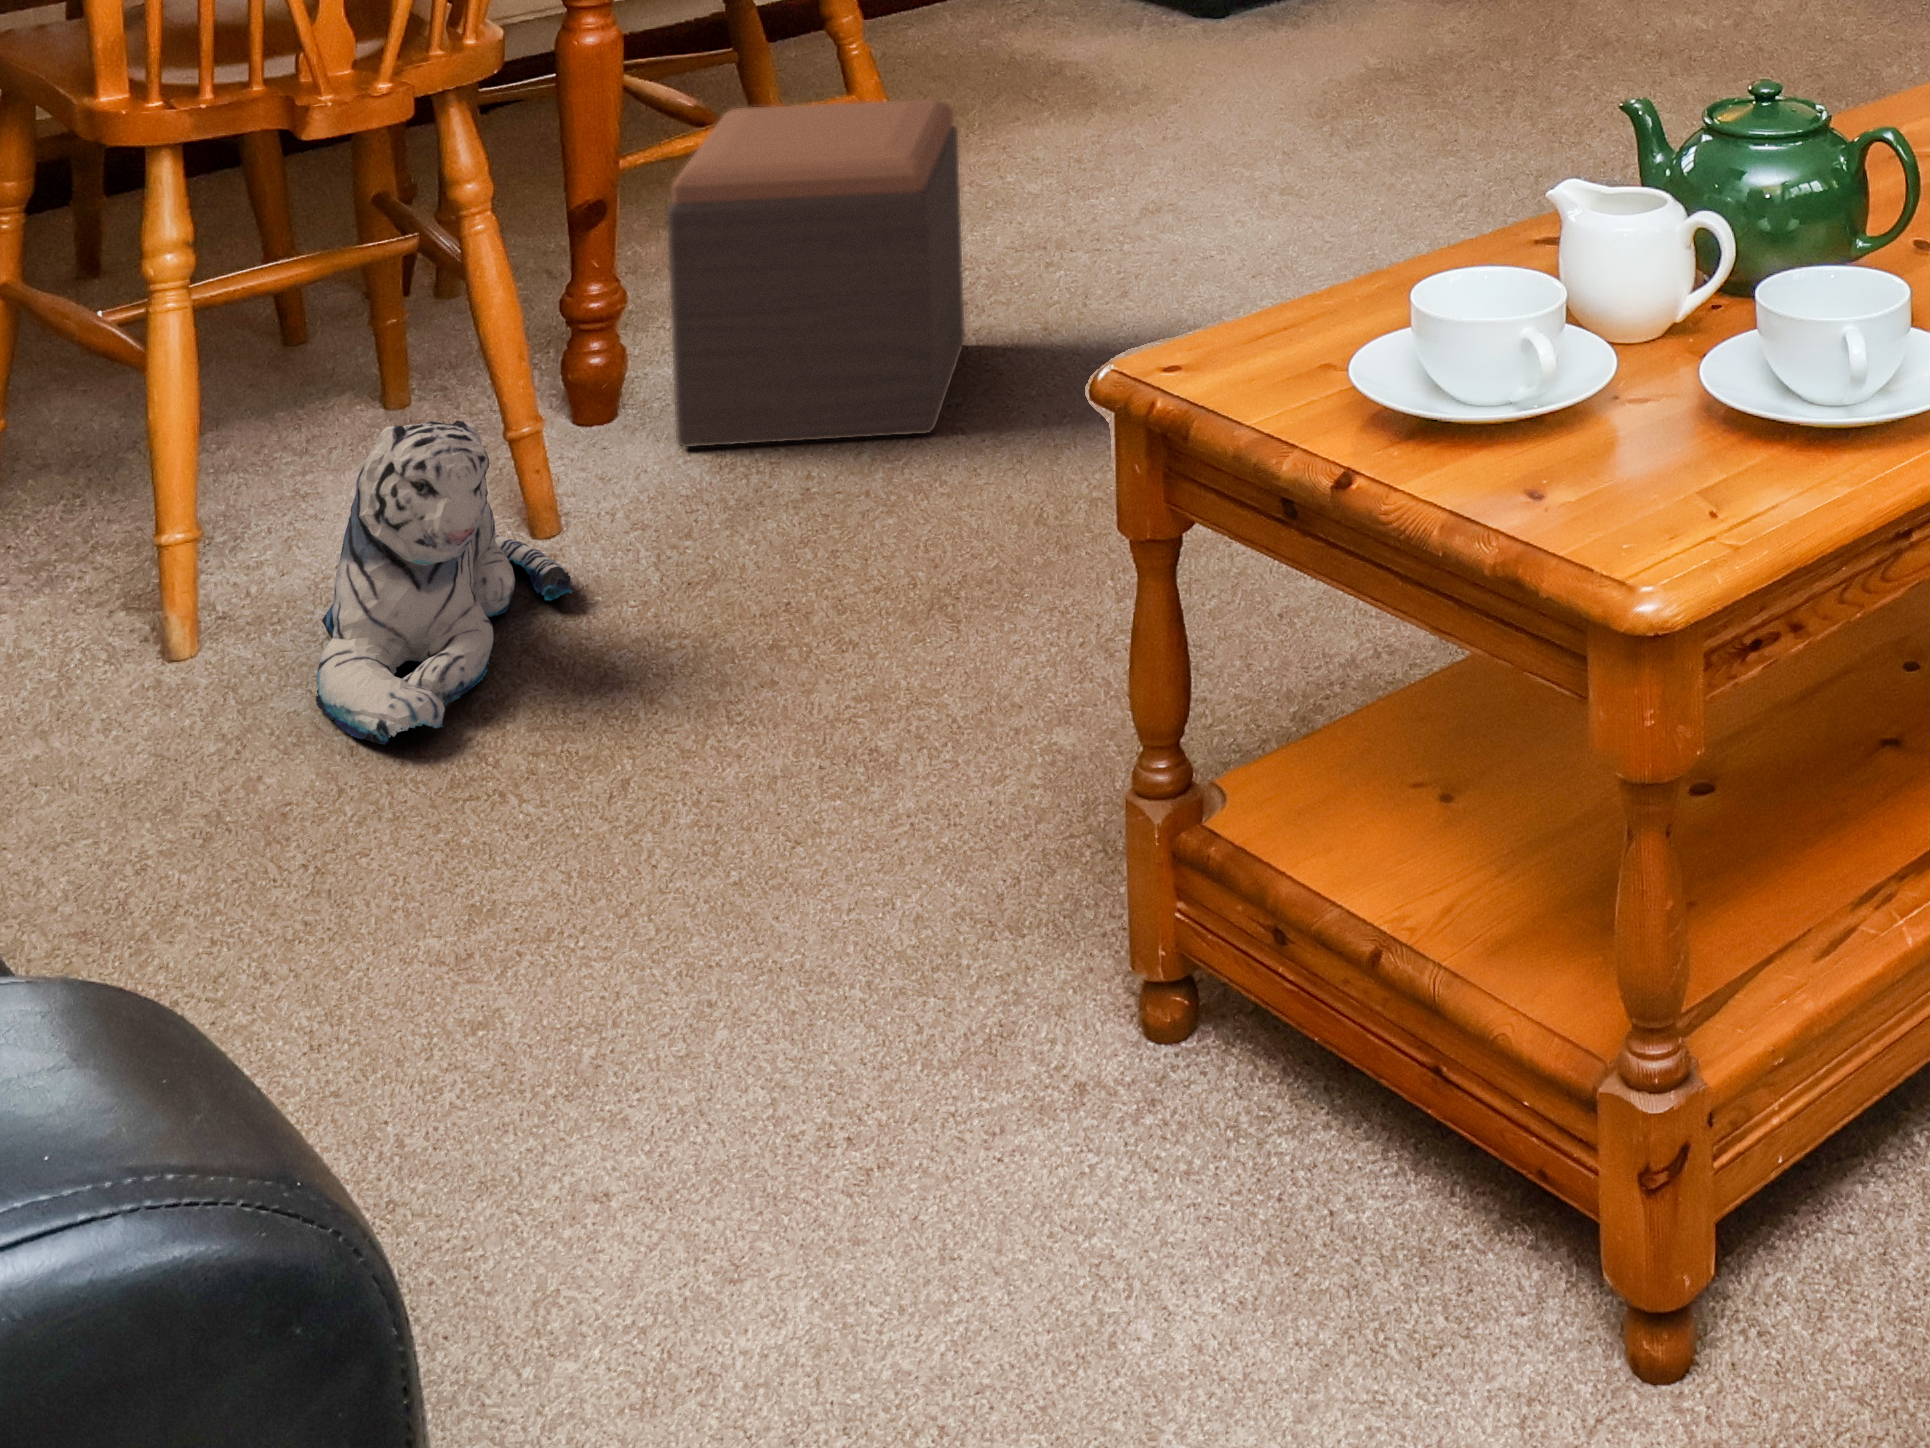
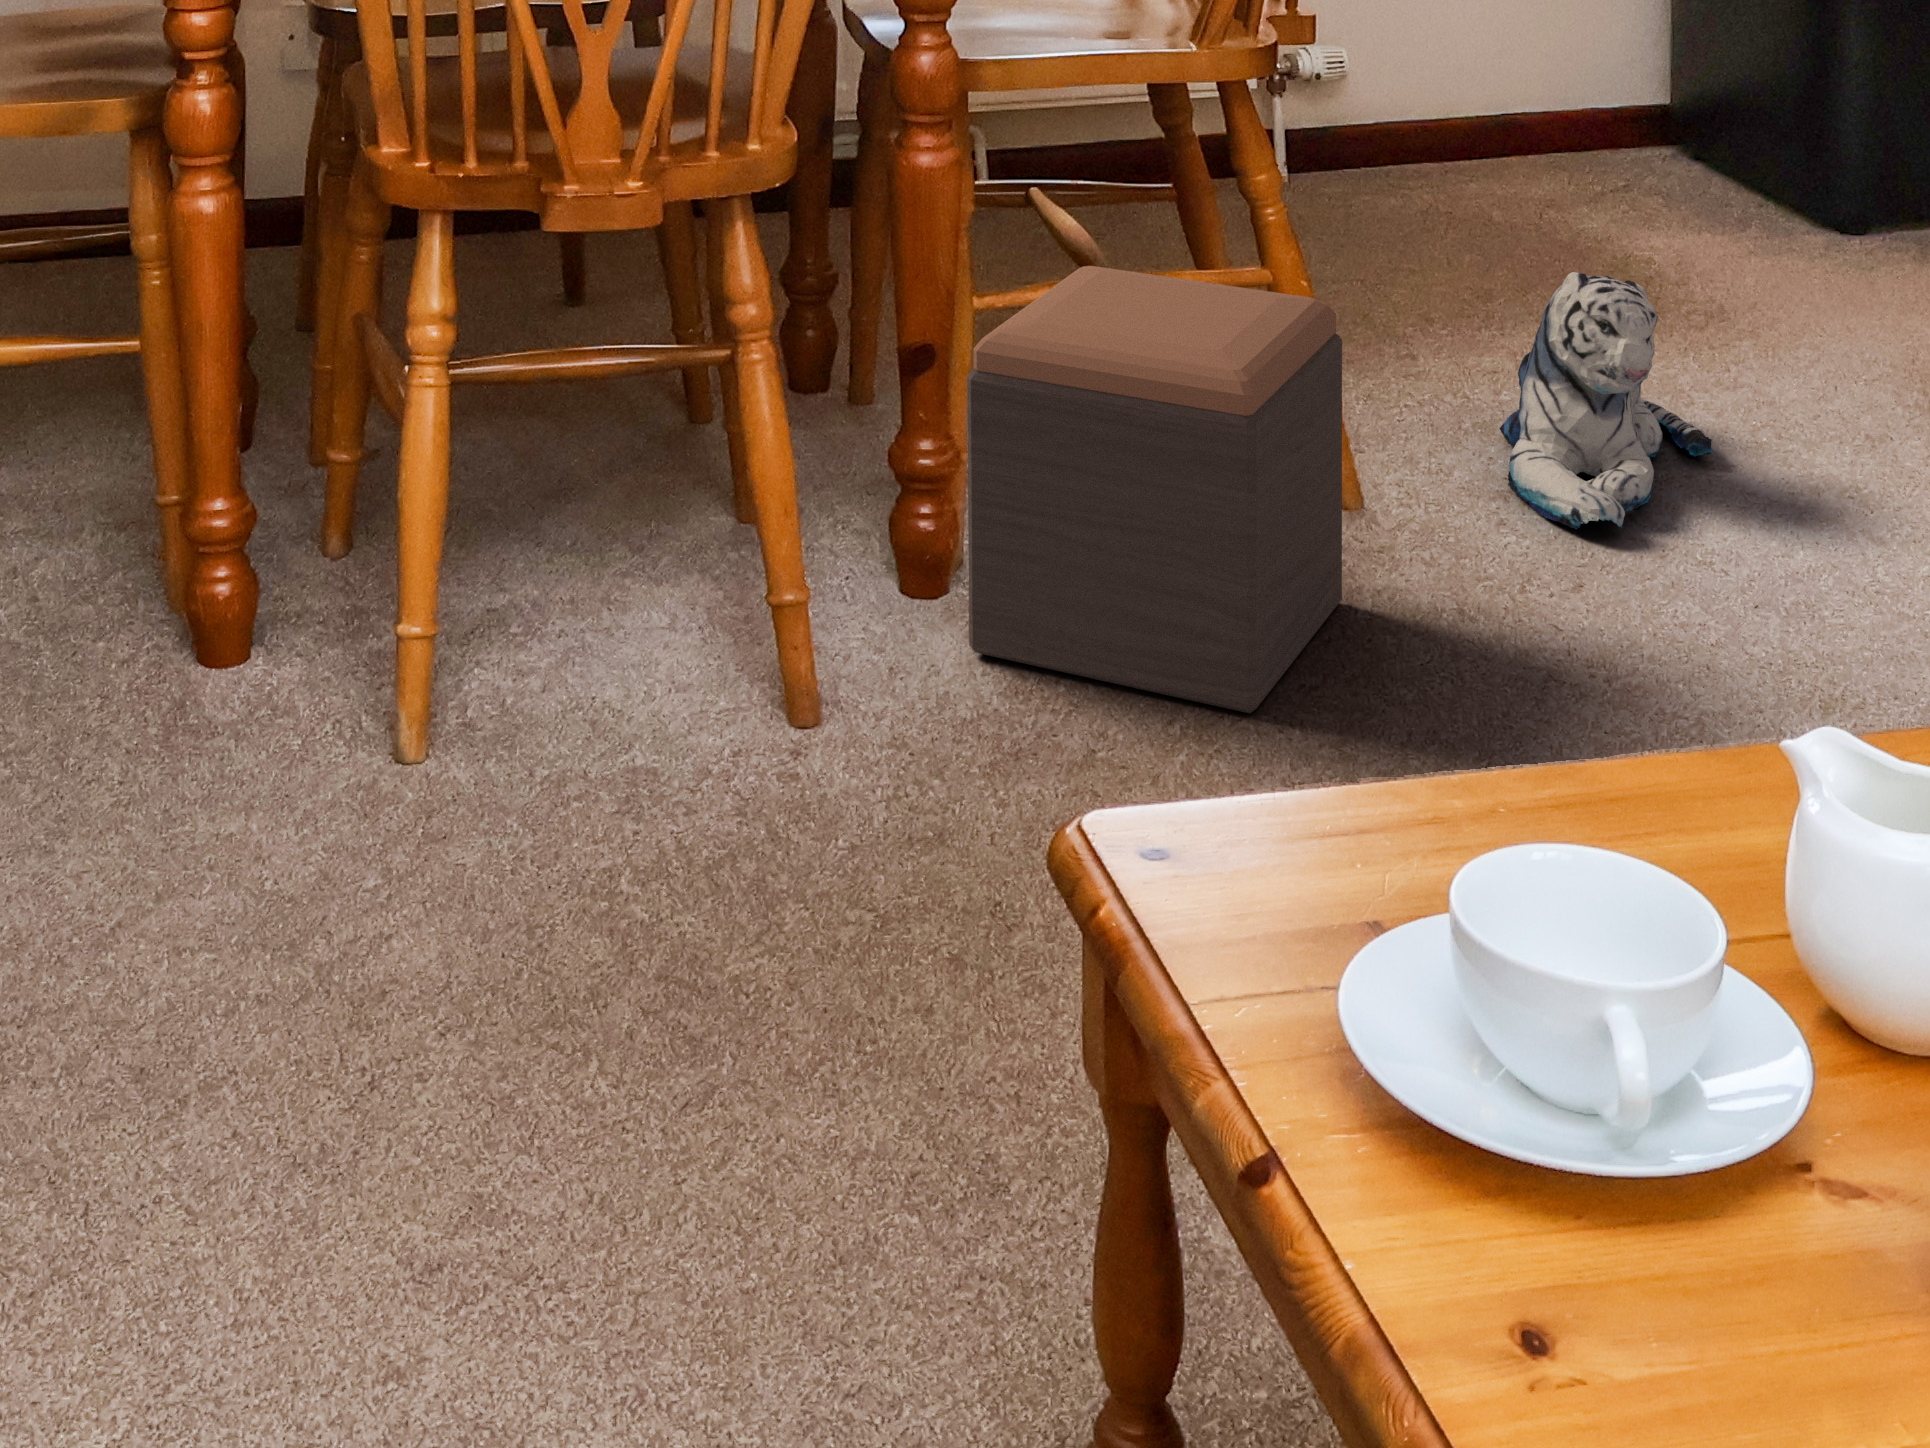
plush toy: present [316,421,572,744] -> present [1499,272,1713,529]

